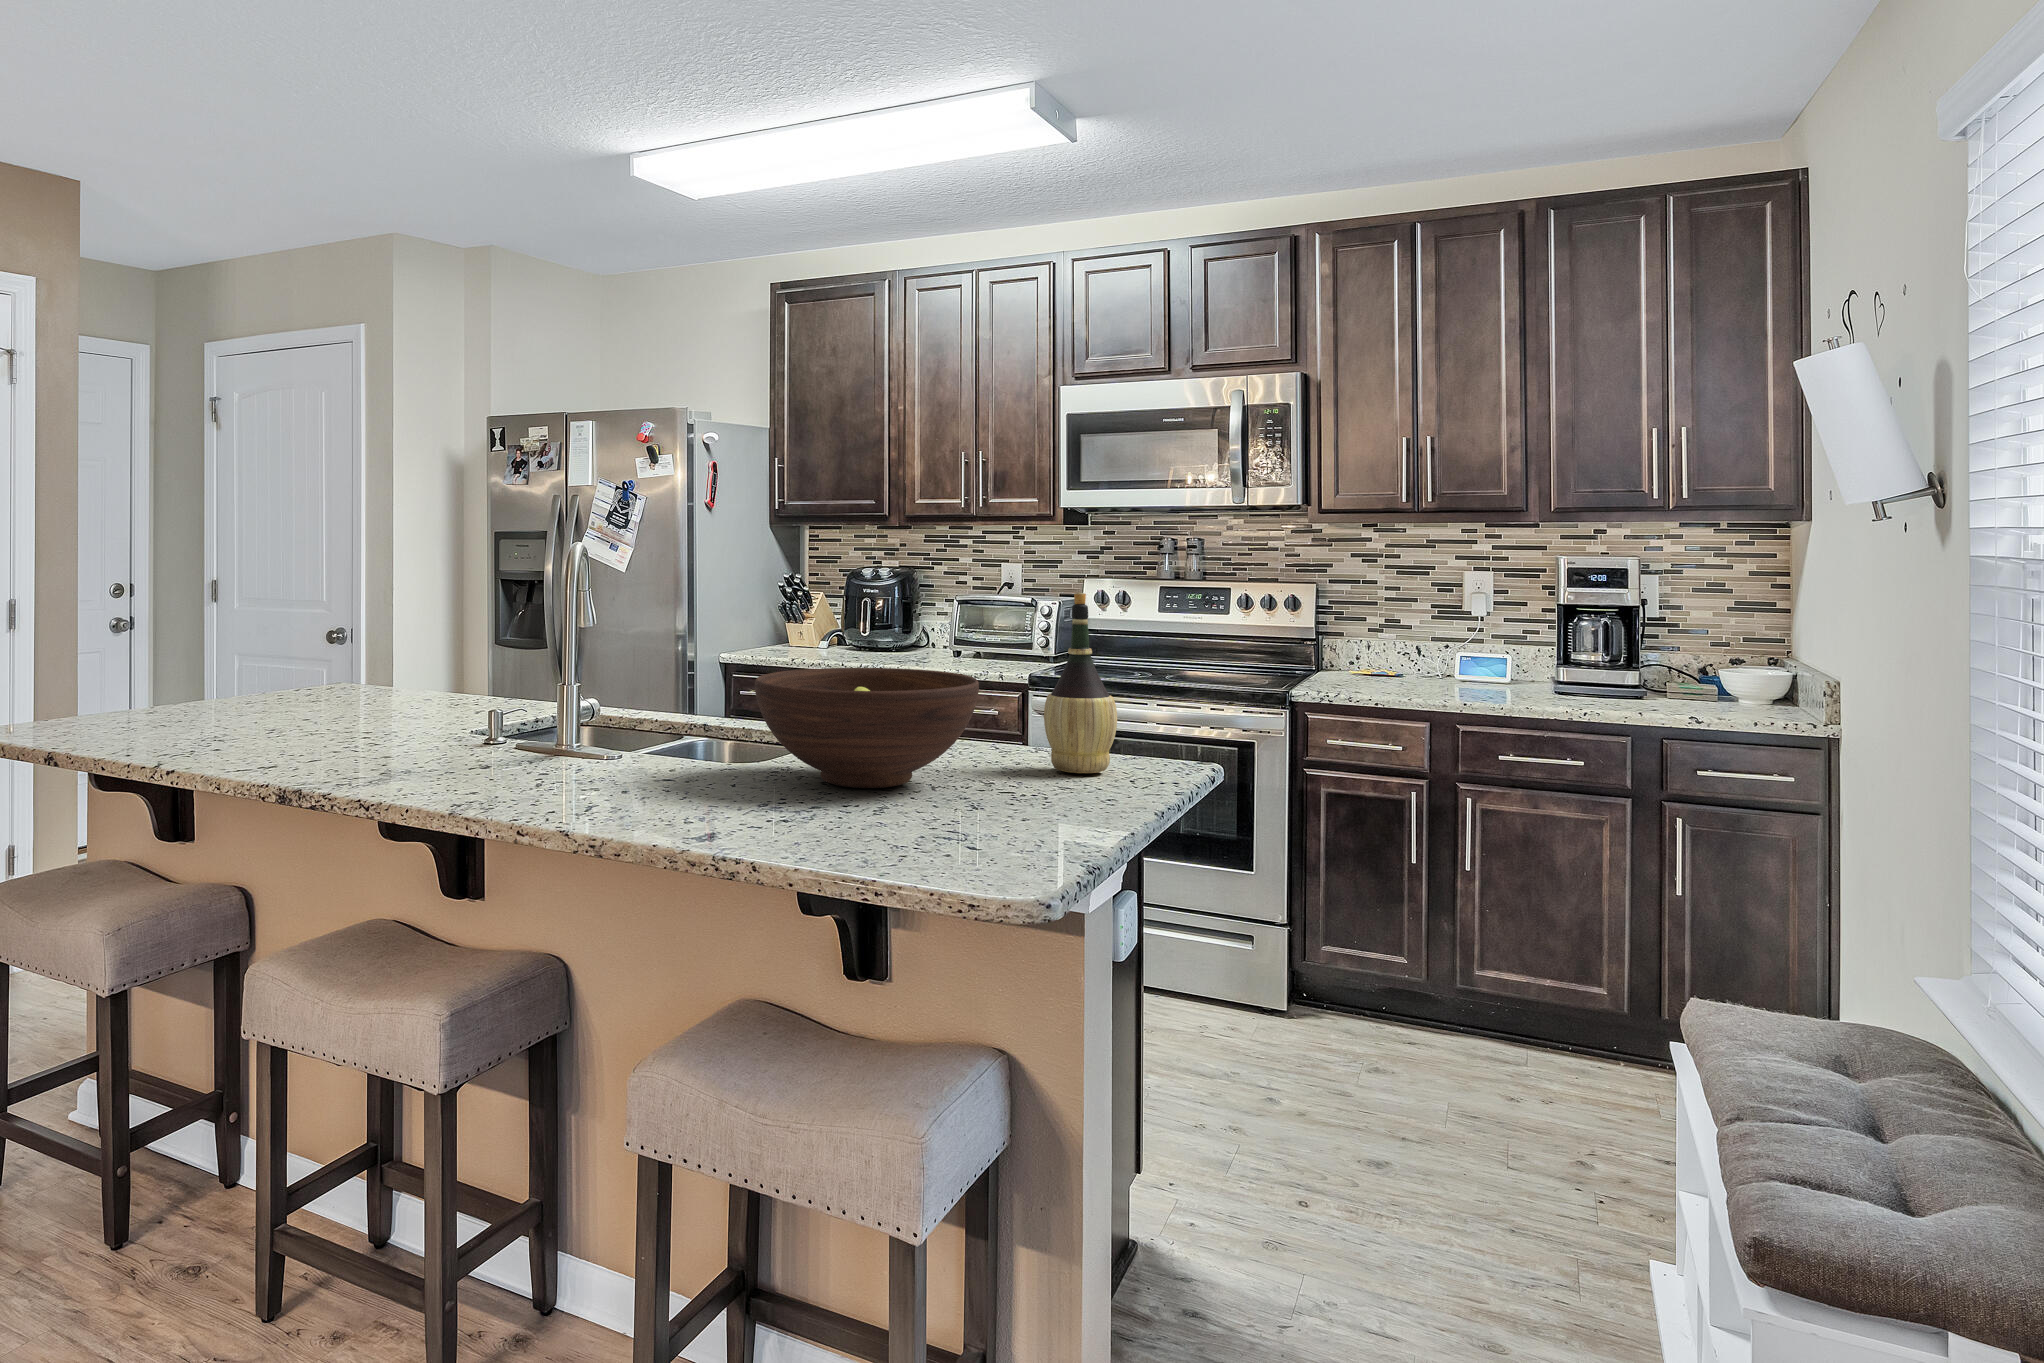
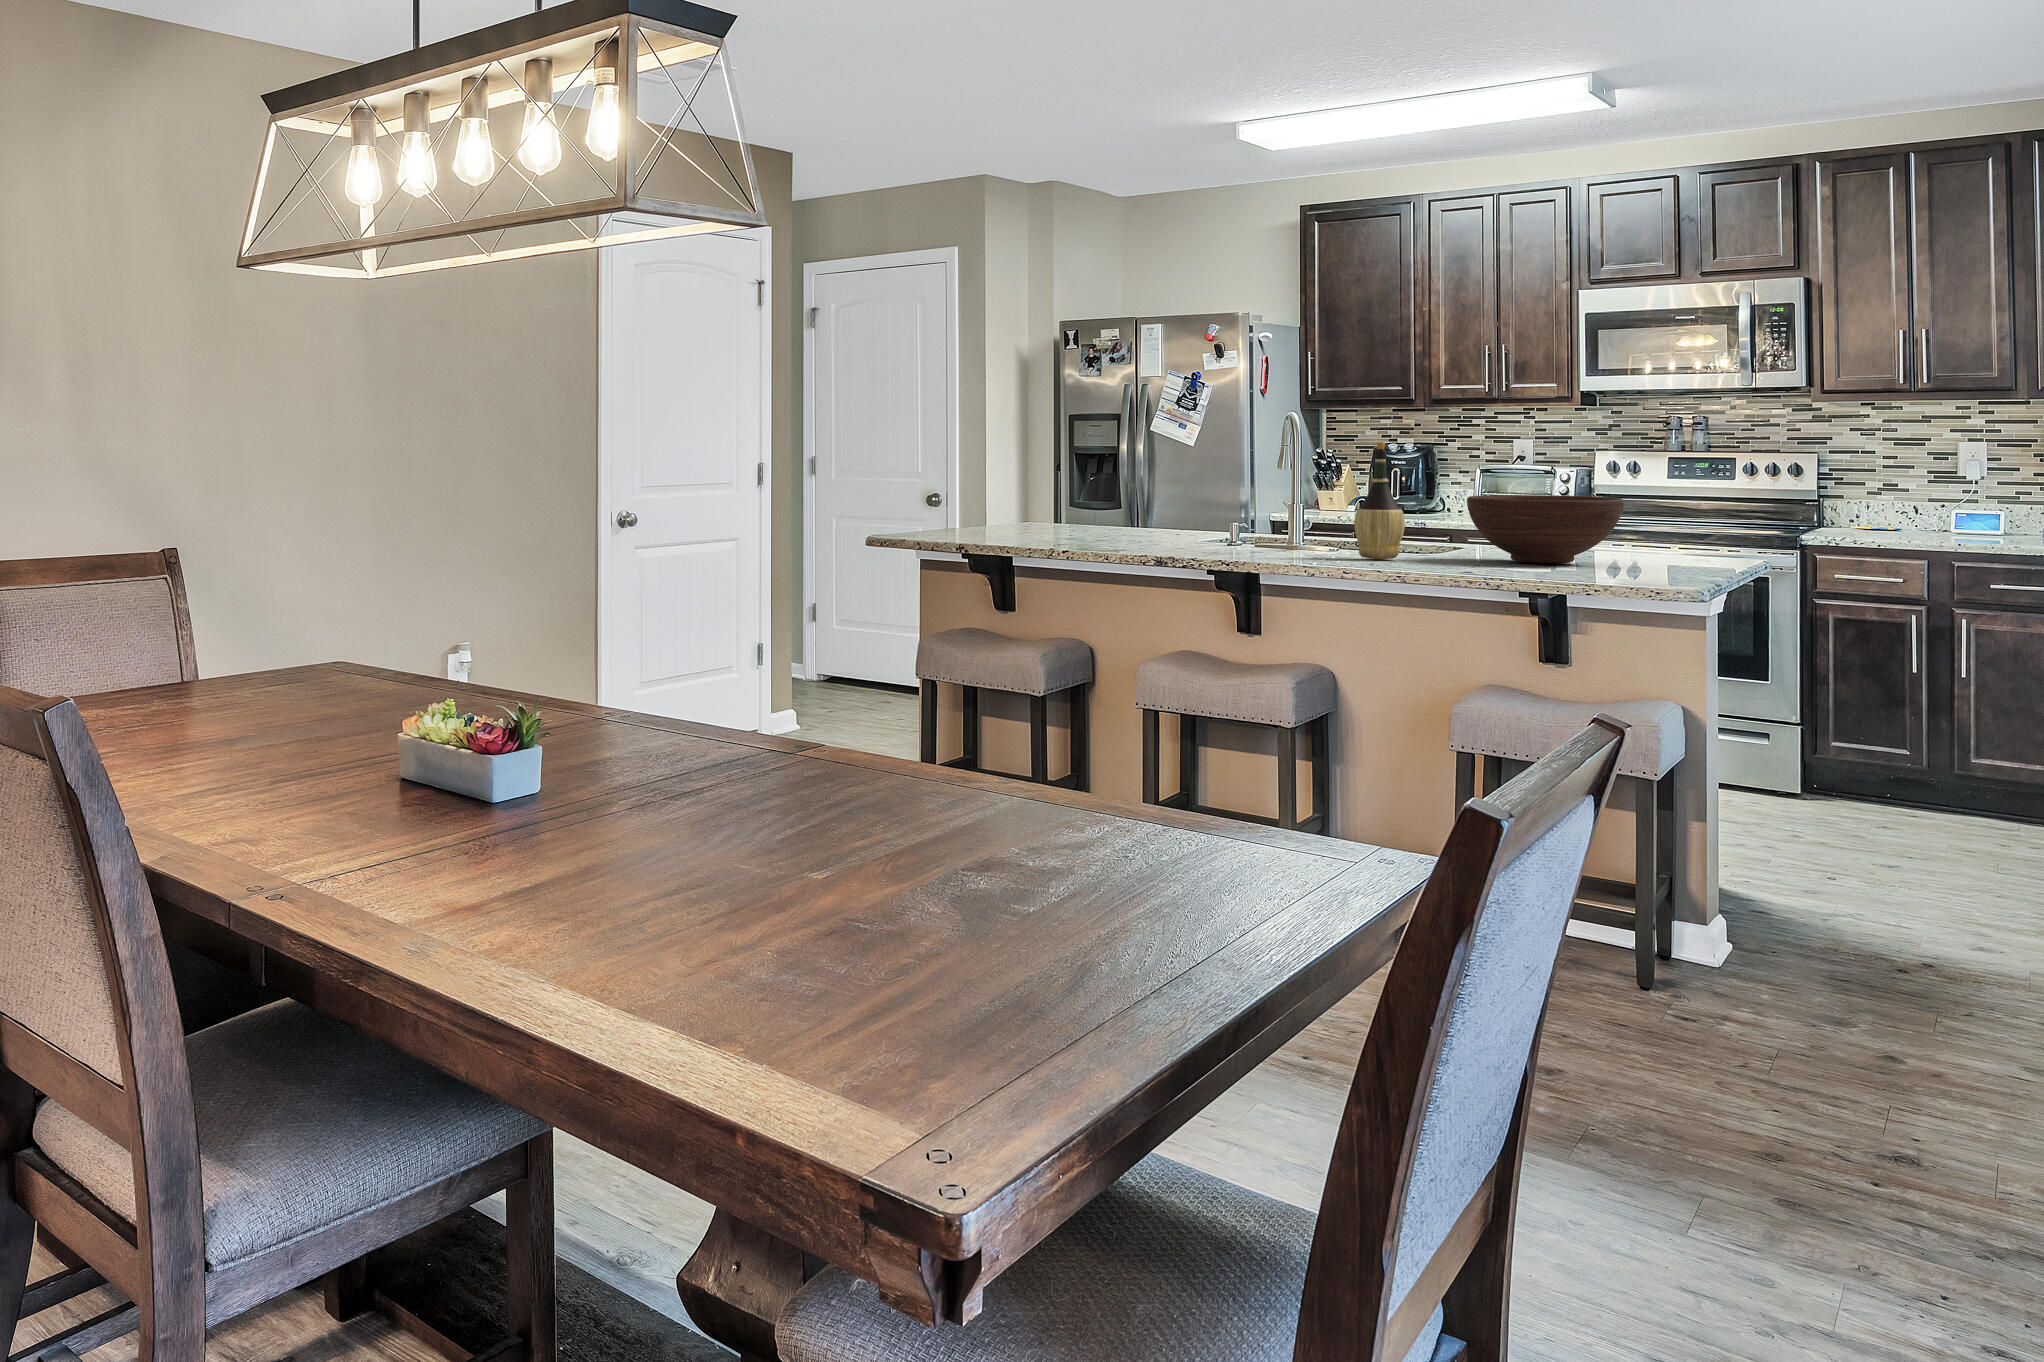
wine bottle: present [1044,593,1117,773] -> present [1354,442,1405,559]

